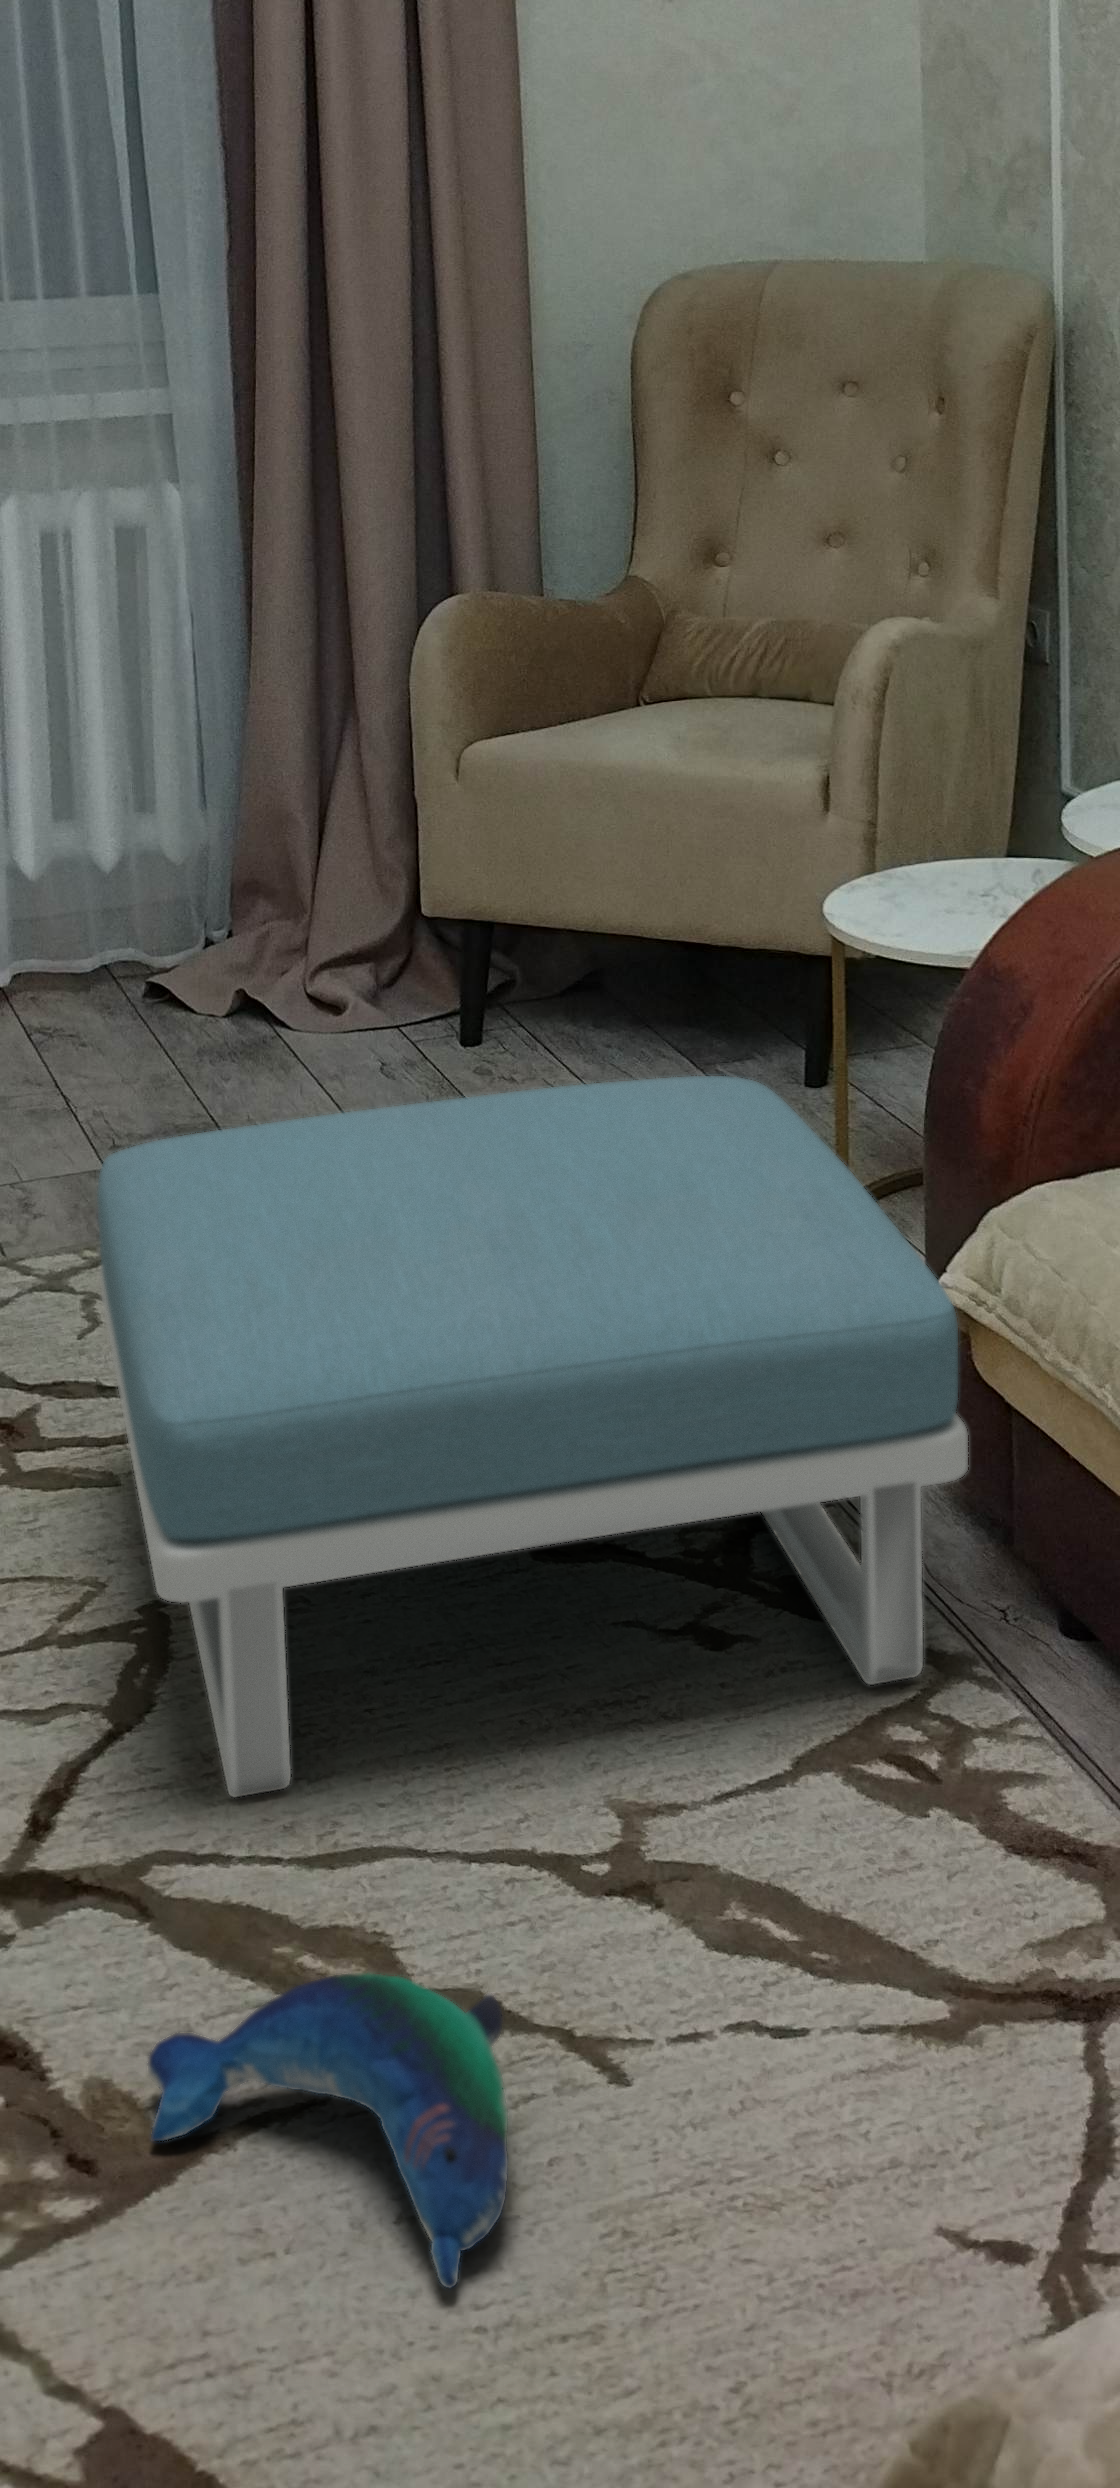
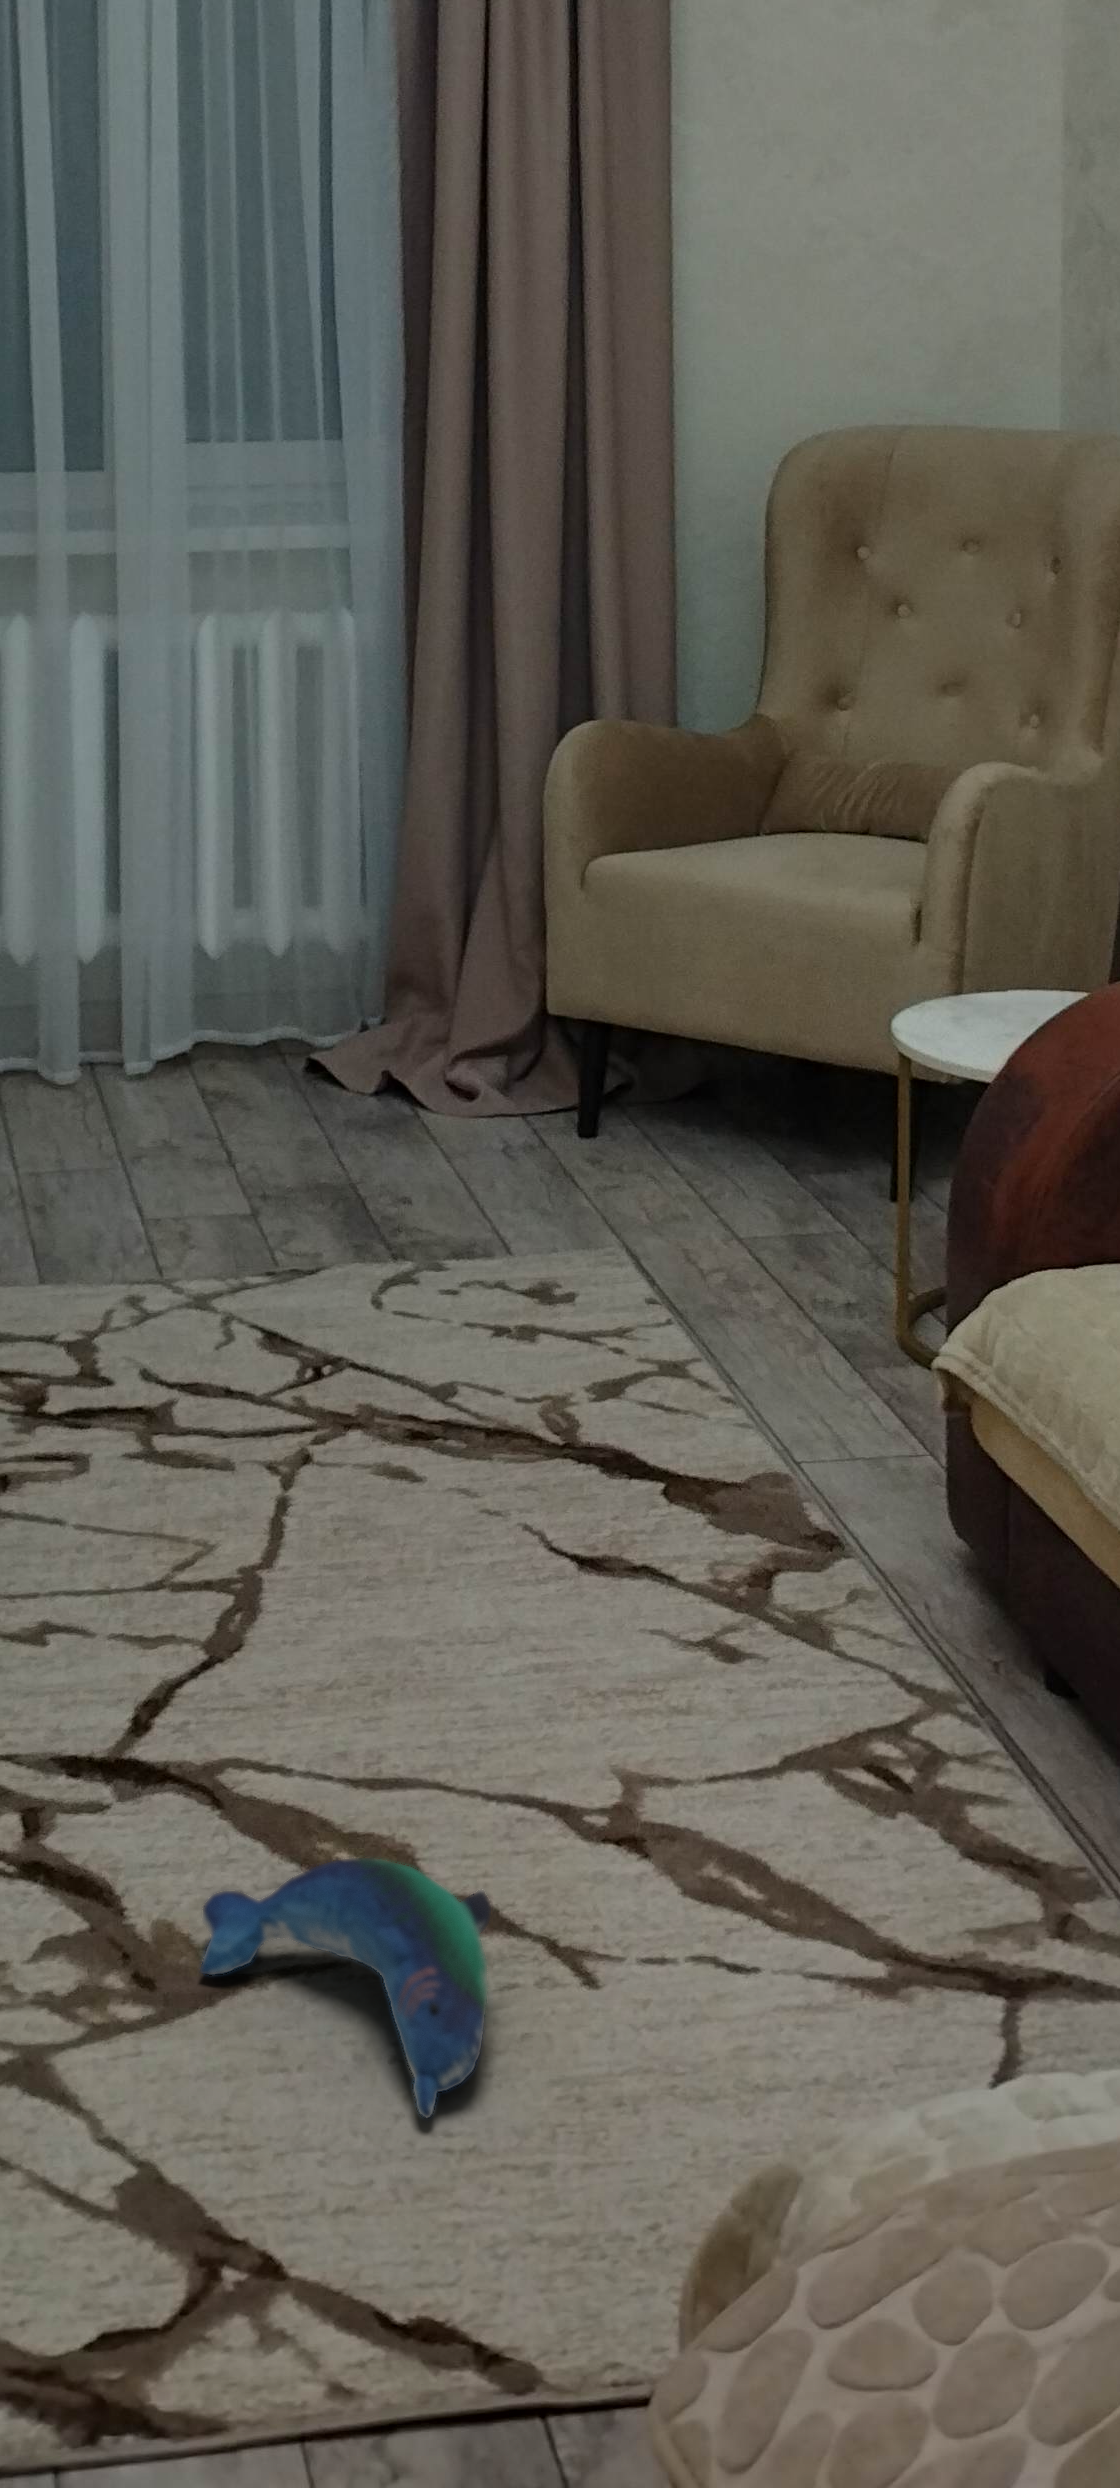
footstool: present [97,1076,968,1797] -> none [227,1162,956,1726]

